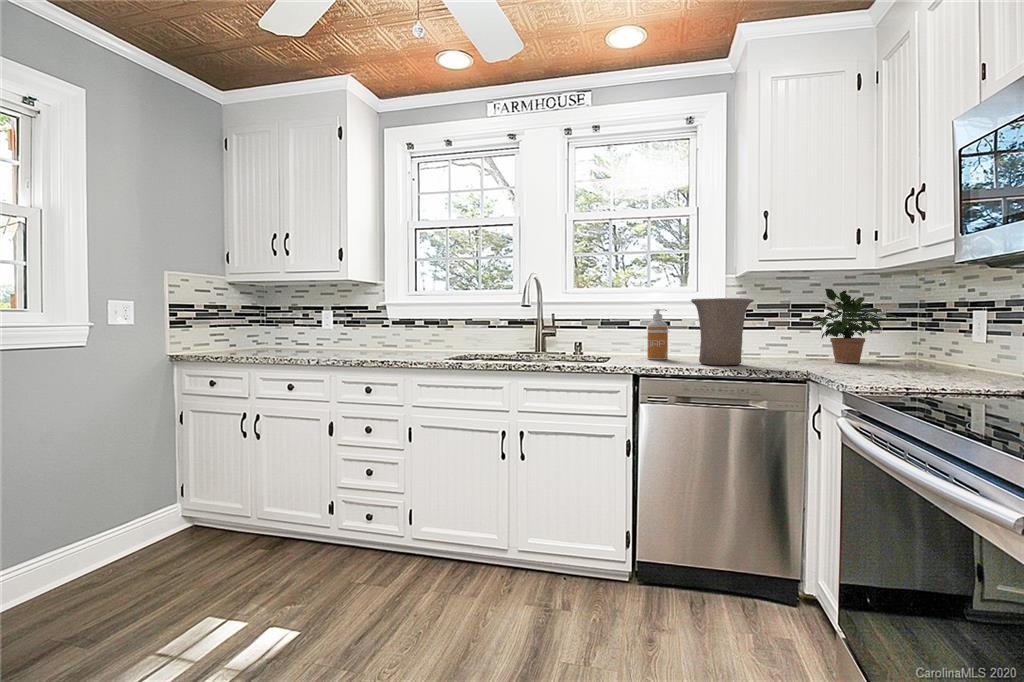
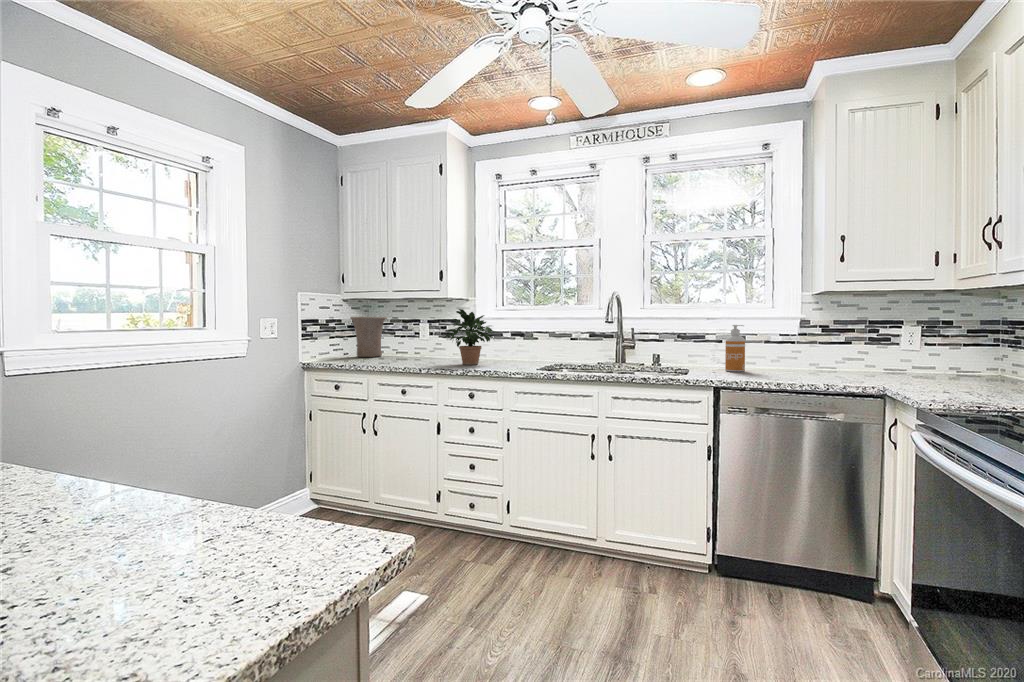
potted plant: present [810,289,898,363] -> present [445,309,496,365]
vase: present [691,298,754,365] -> present [350,317,387,357]

